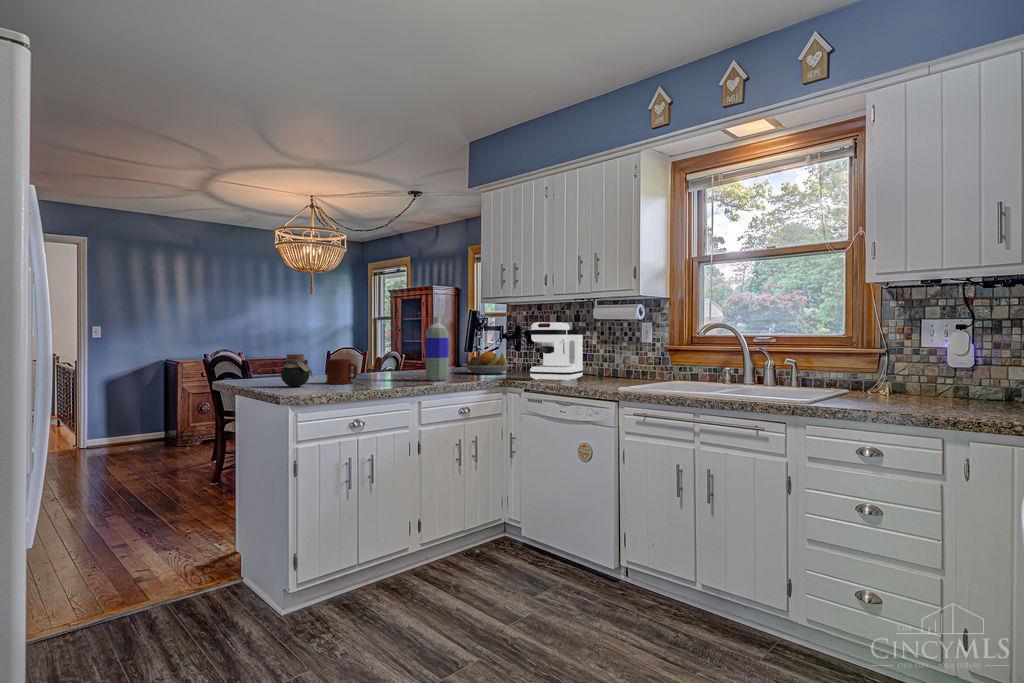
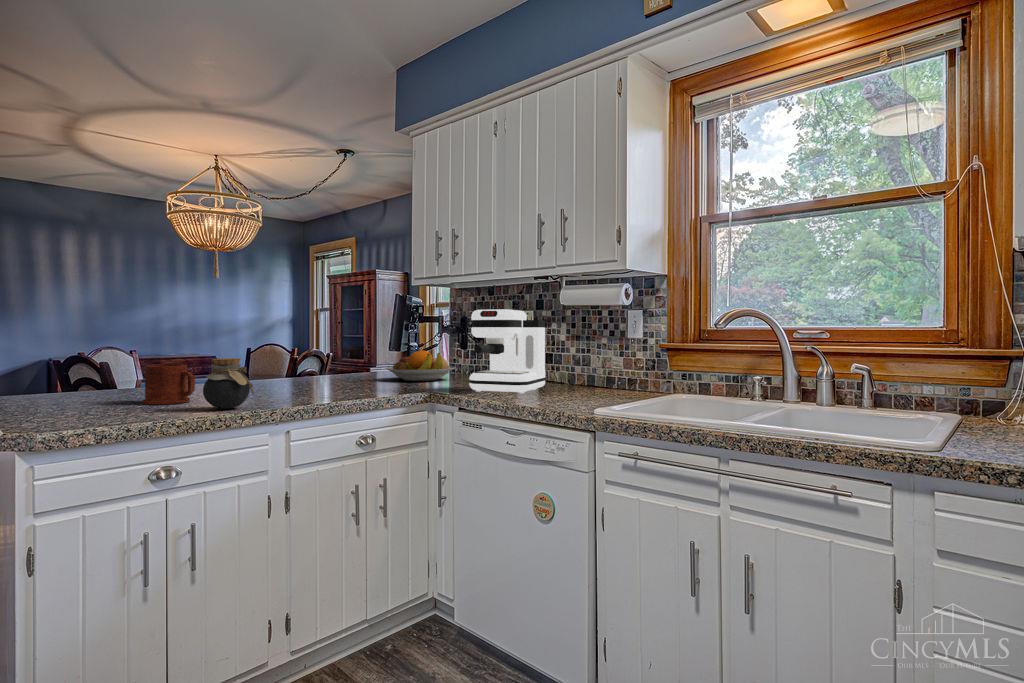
bottle: present [426,317,449,381] -> none [313,301,348,395]
jar: present [281,354,313,387] -> present [203,358,254,409]

